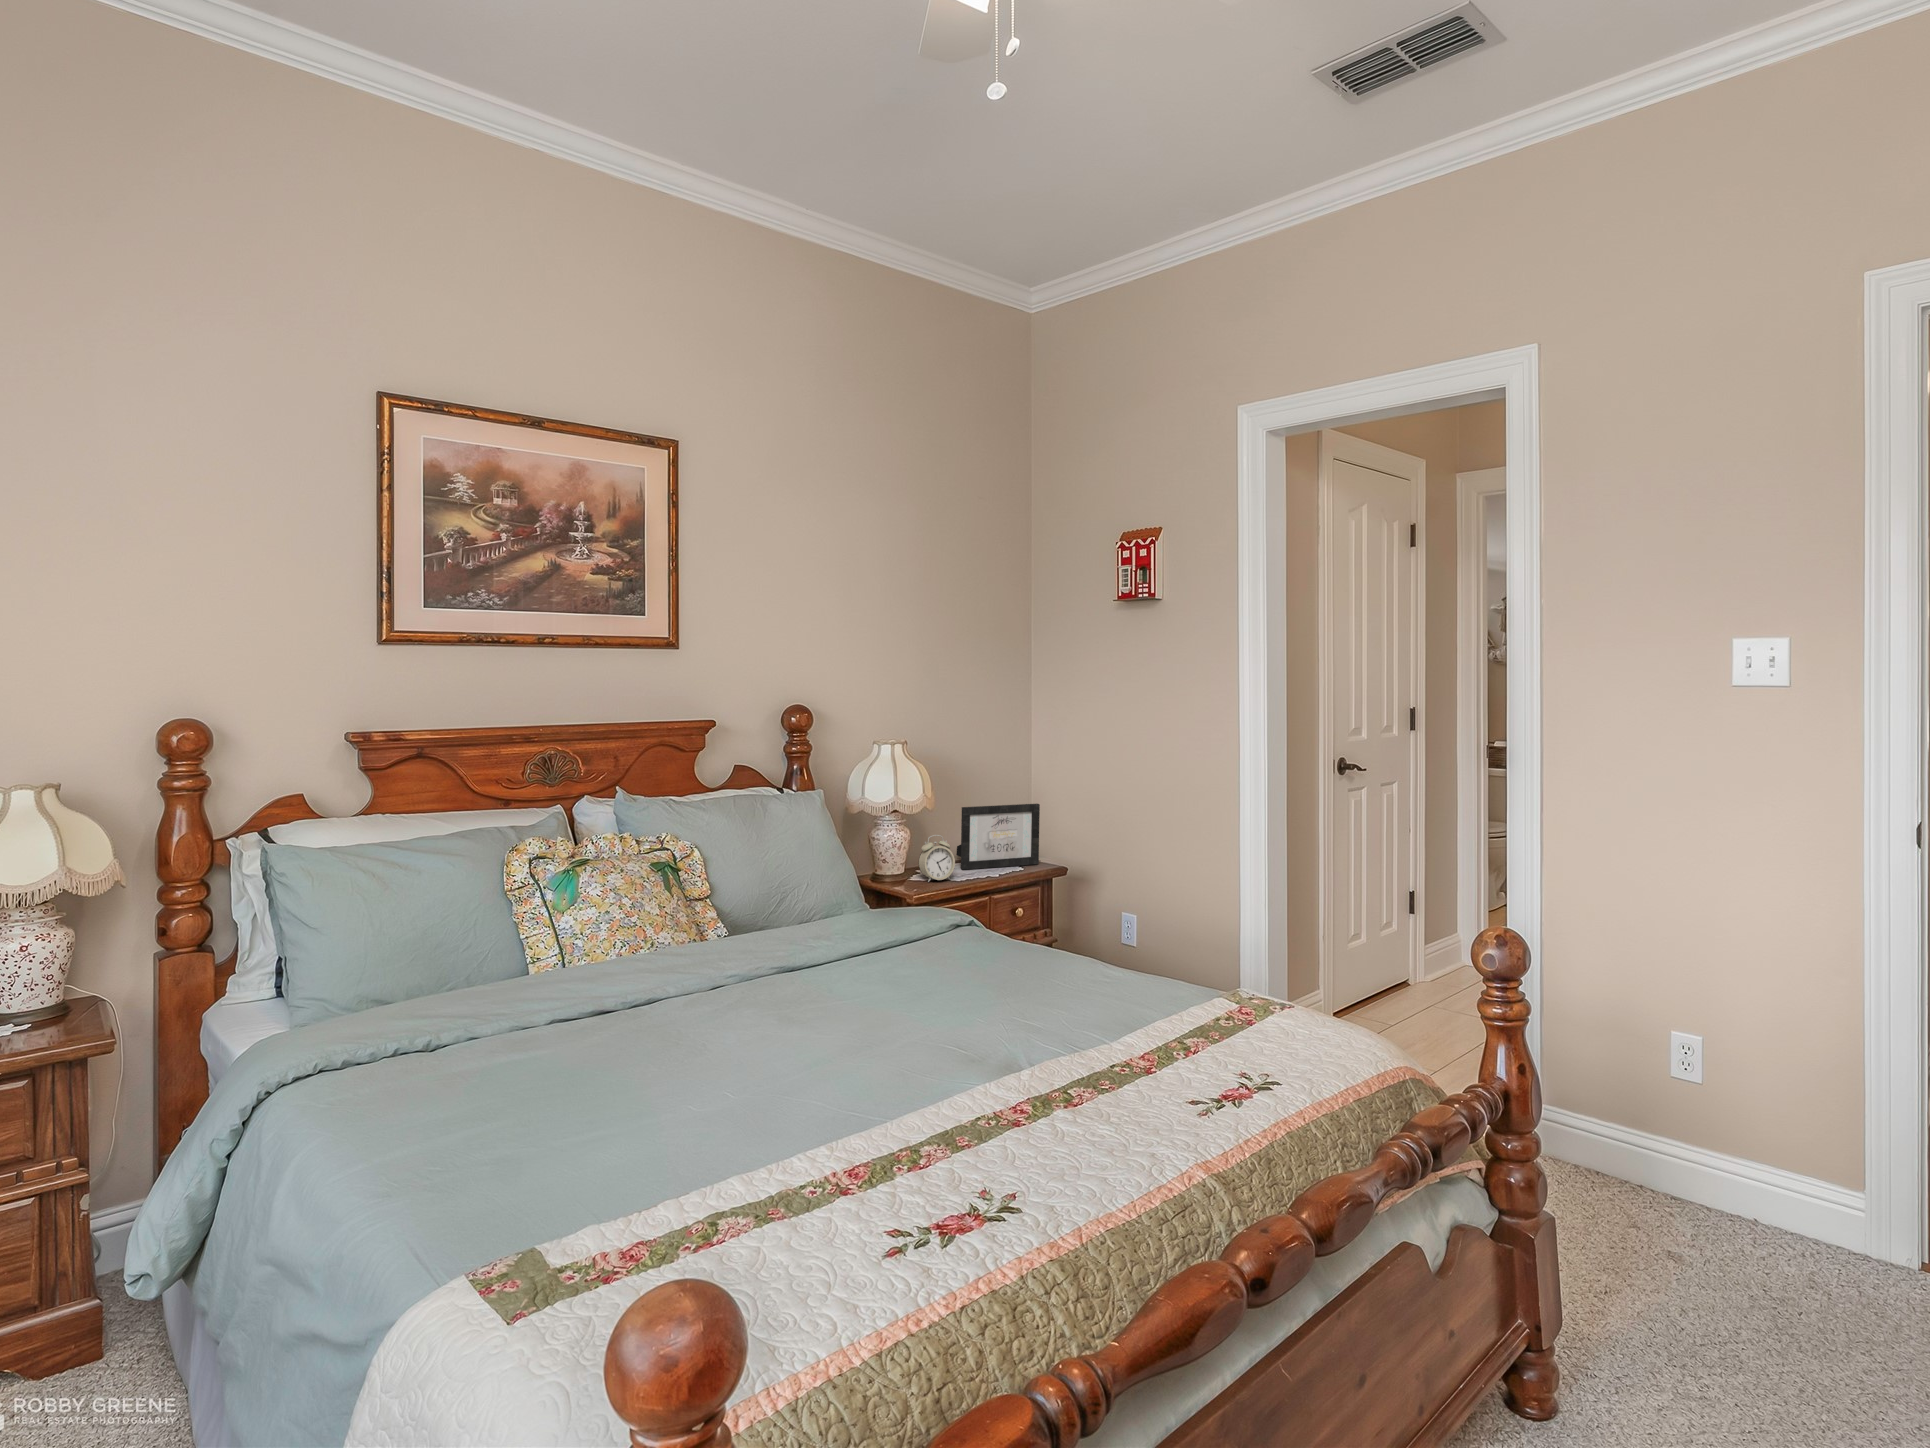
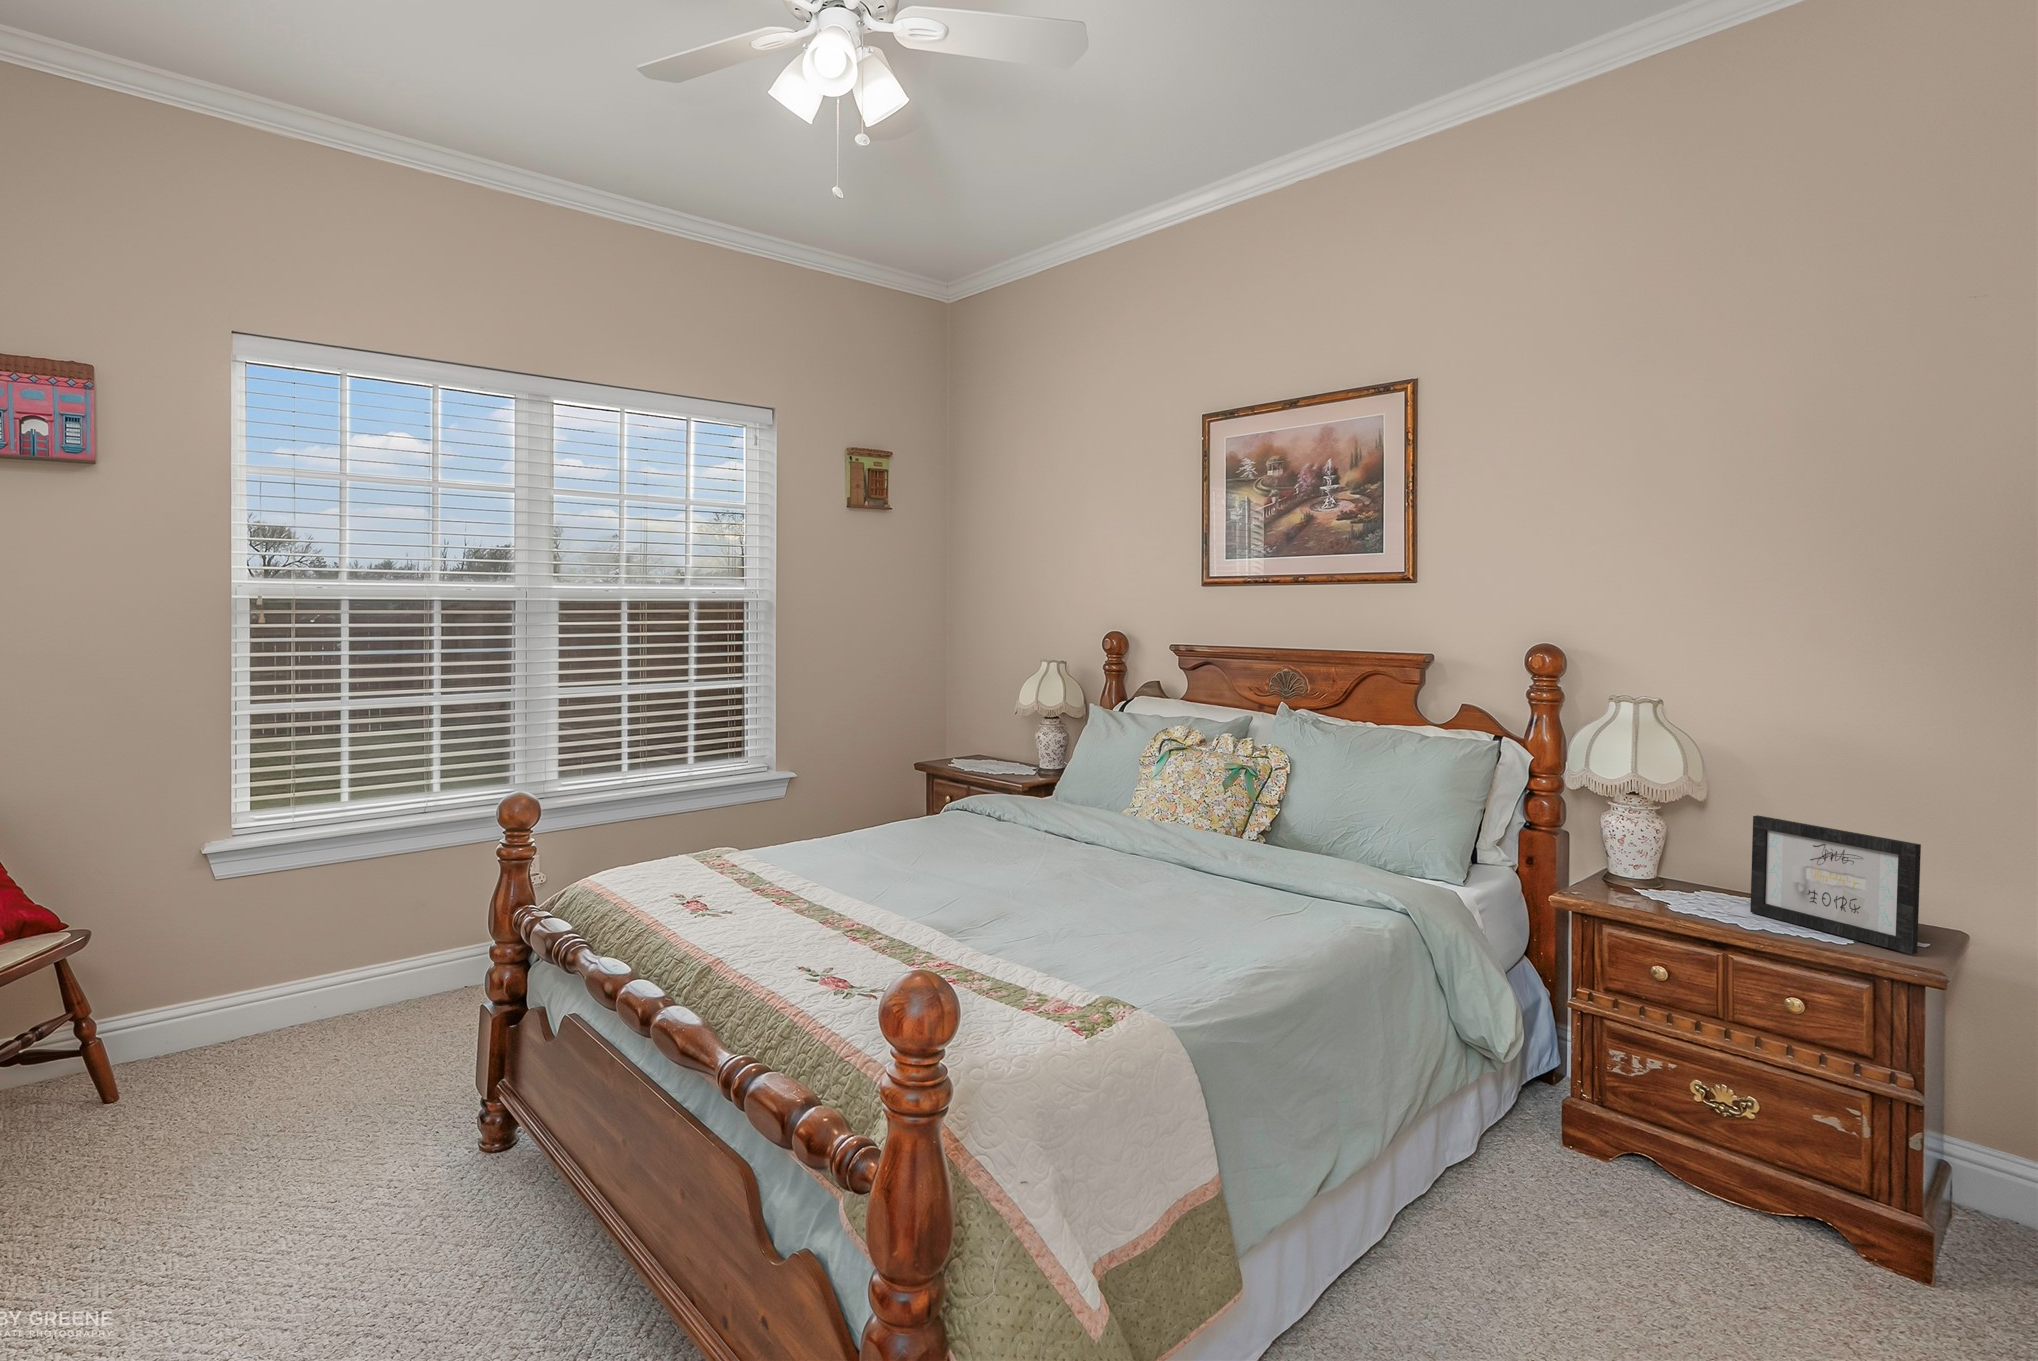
alarm clock: present [918,835,955,882] -> none [1631,837,1695,905]

